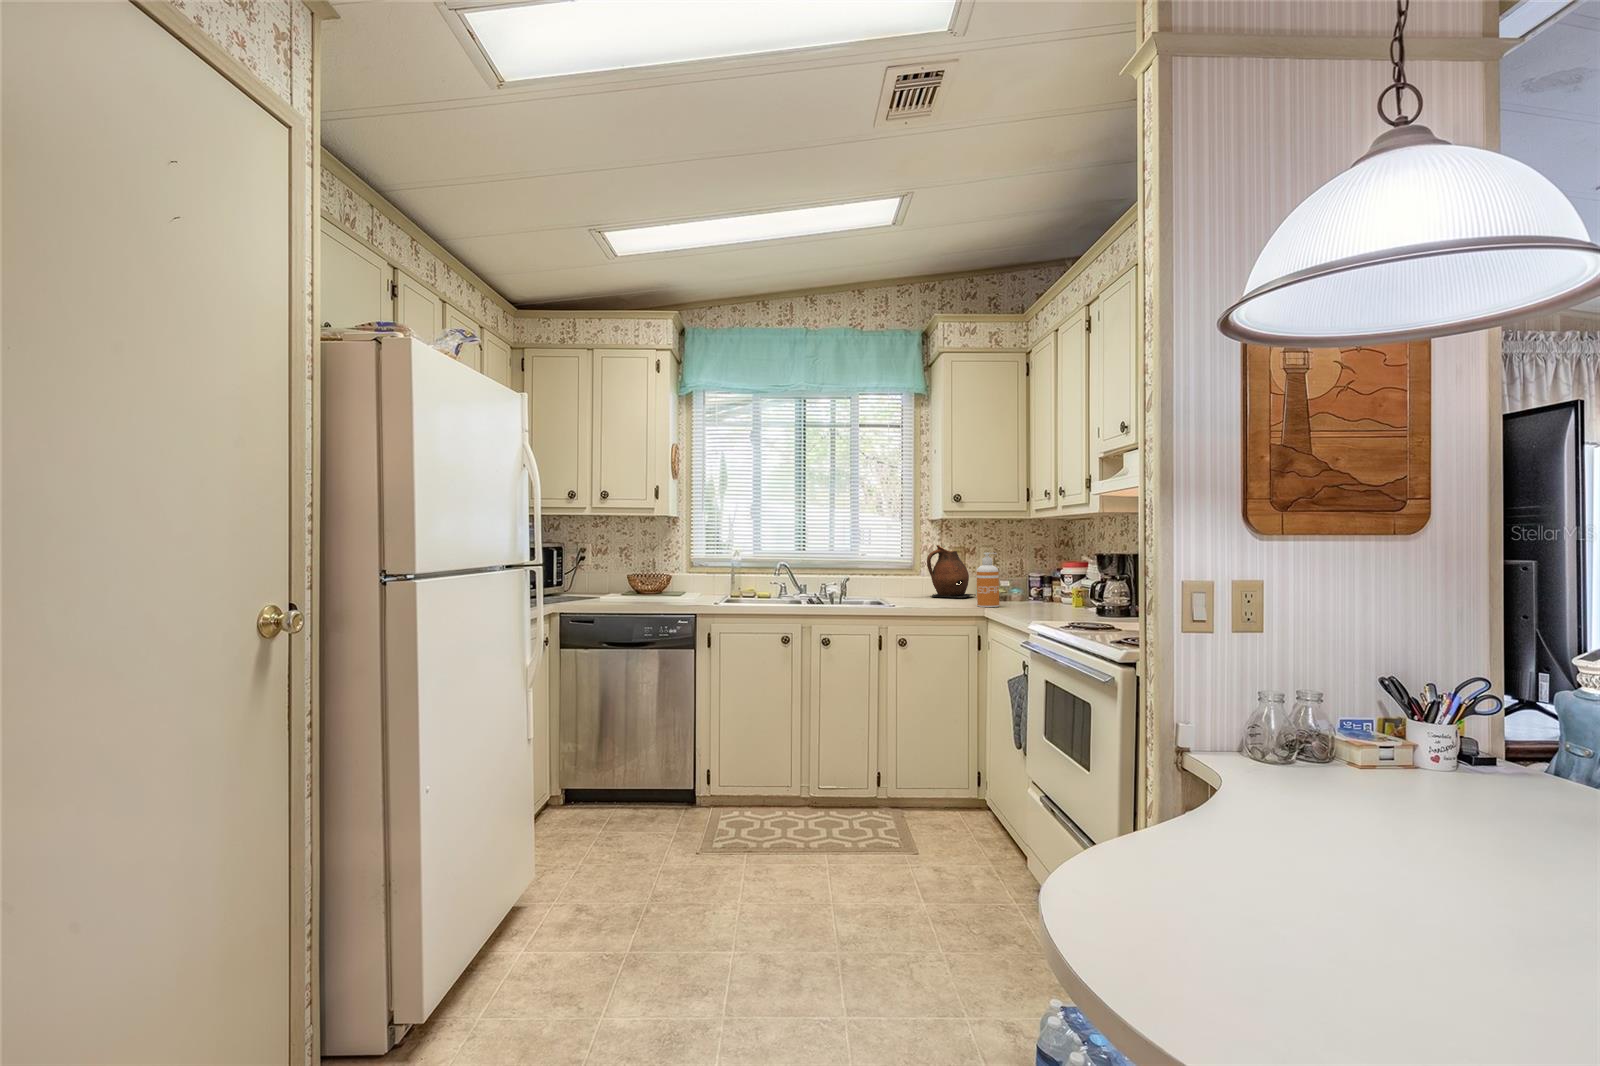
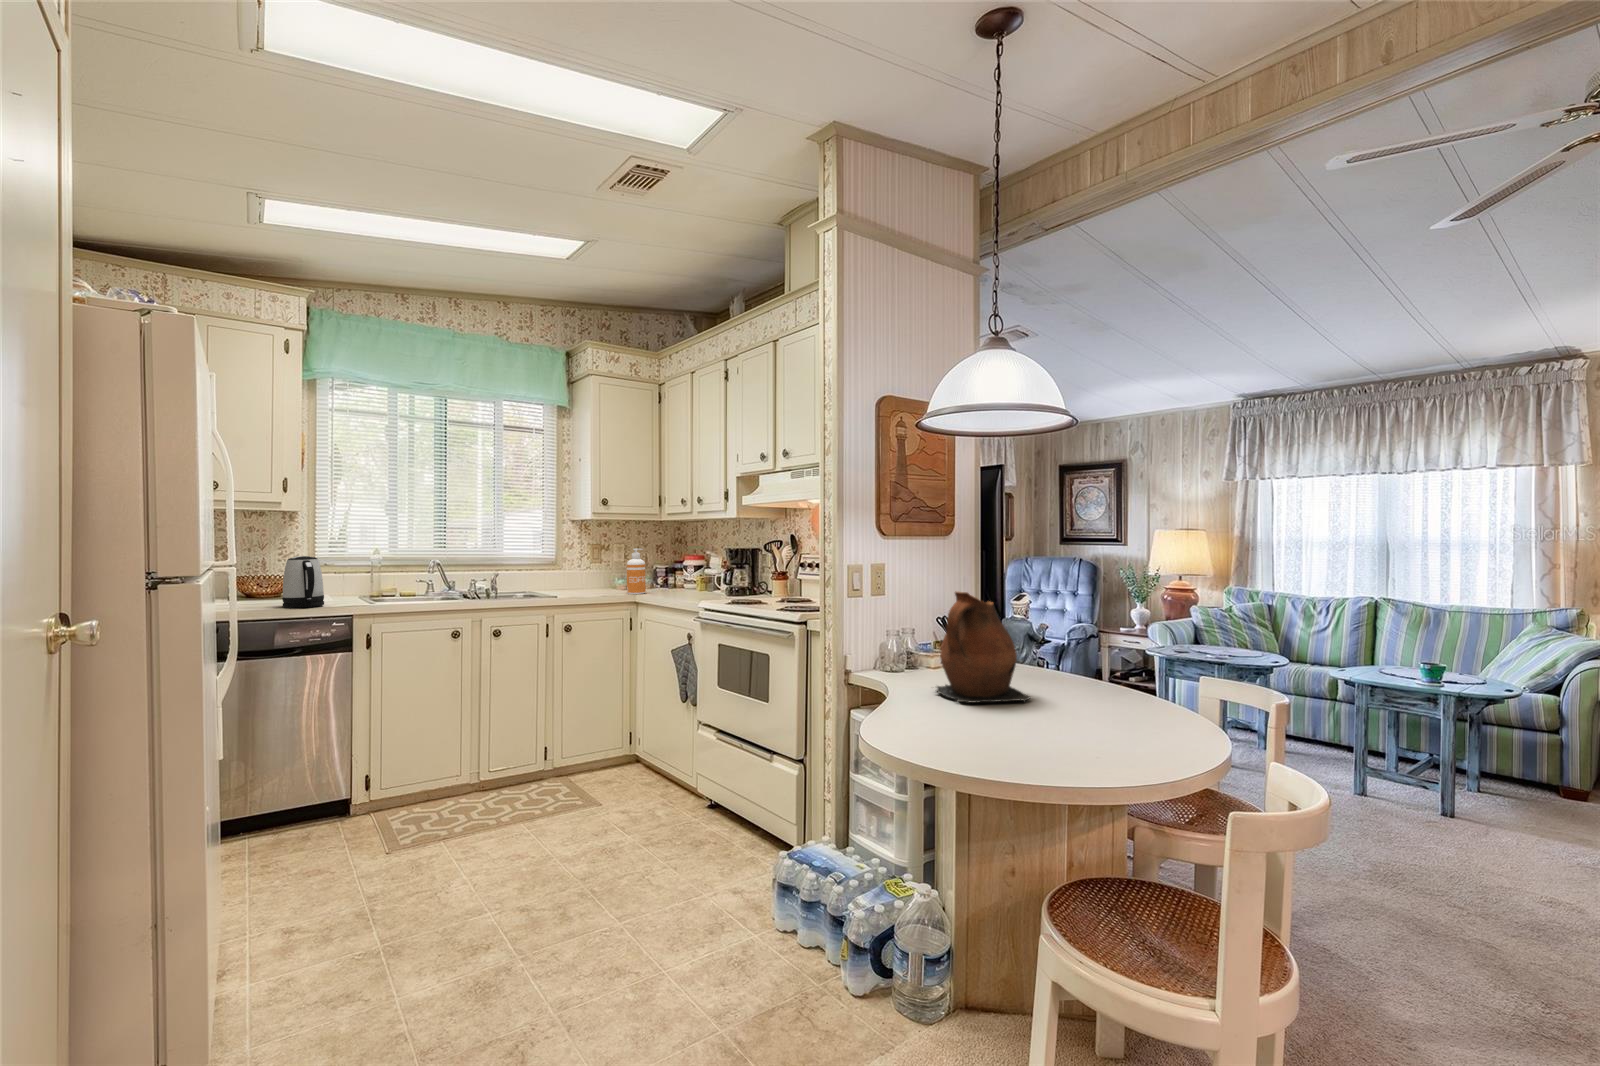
ceramic pitcher: present [927,545,976,598] -> present [937,592,1030,702]
kettle: none [645,556,678,604] -> present [282,556,324,608]

